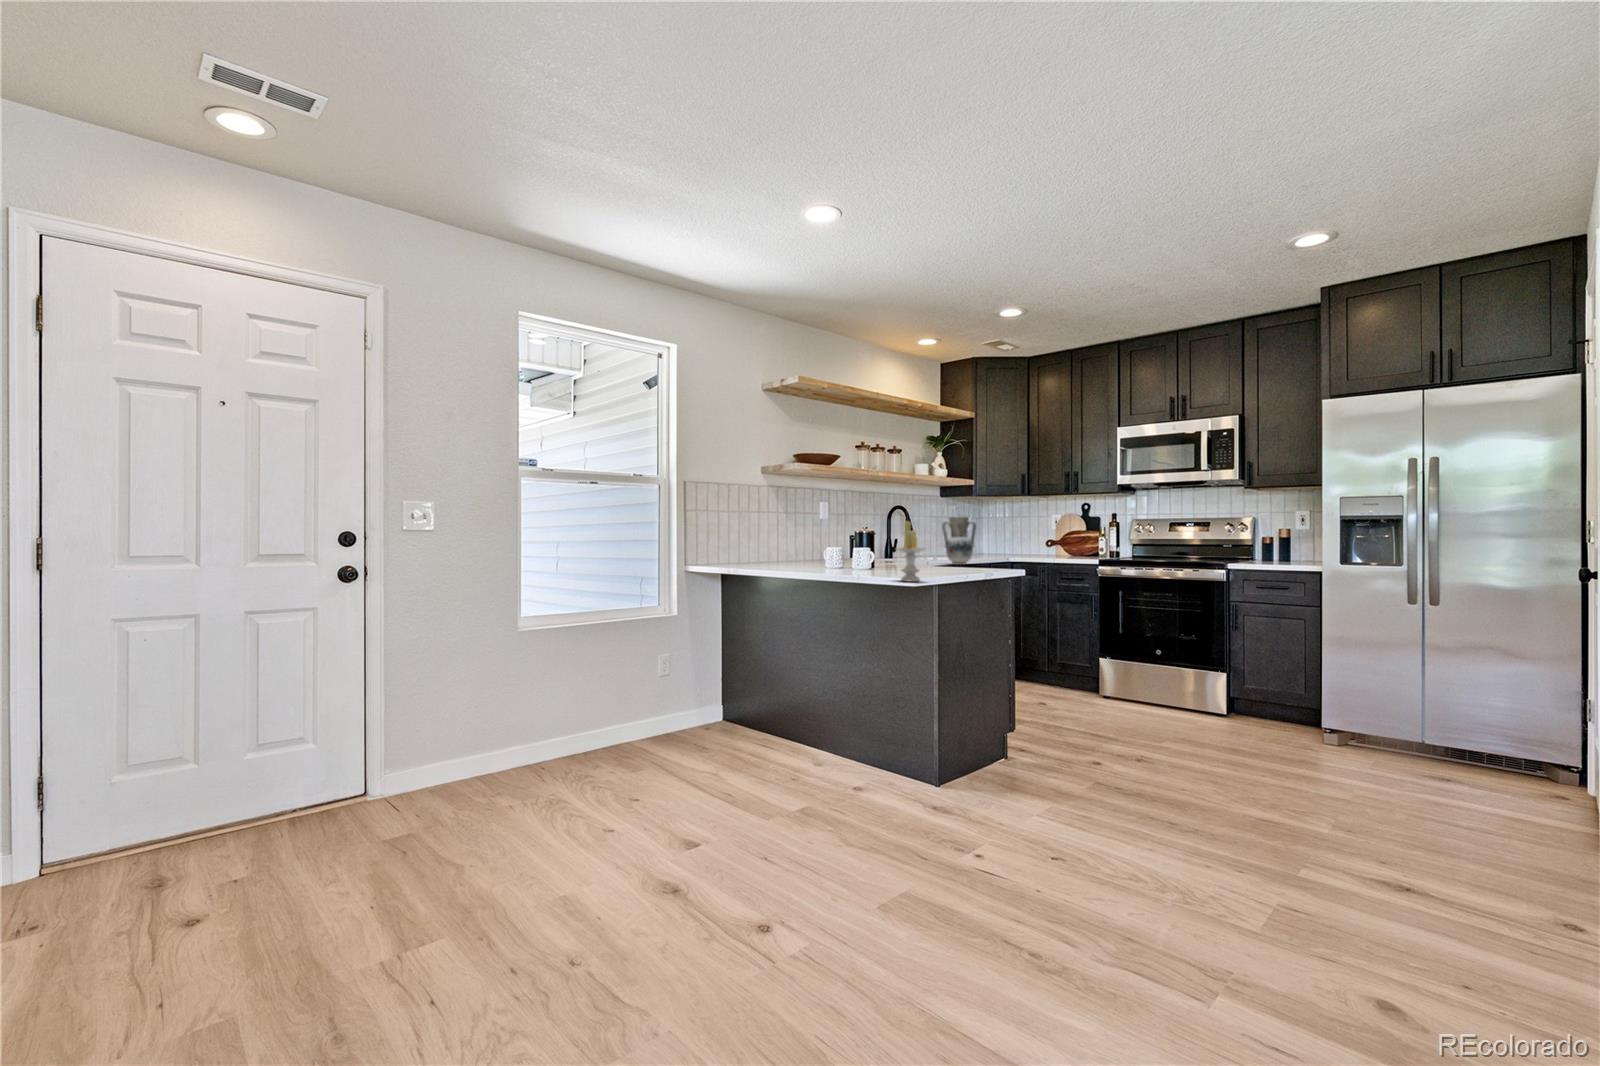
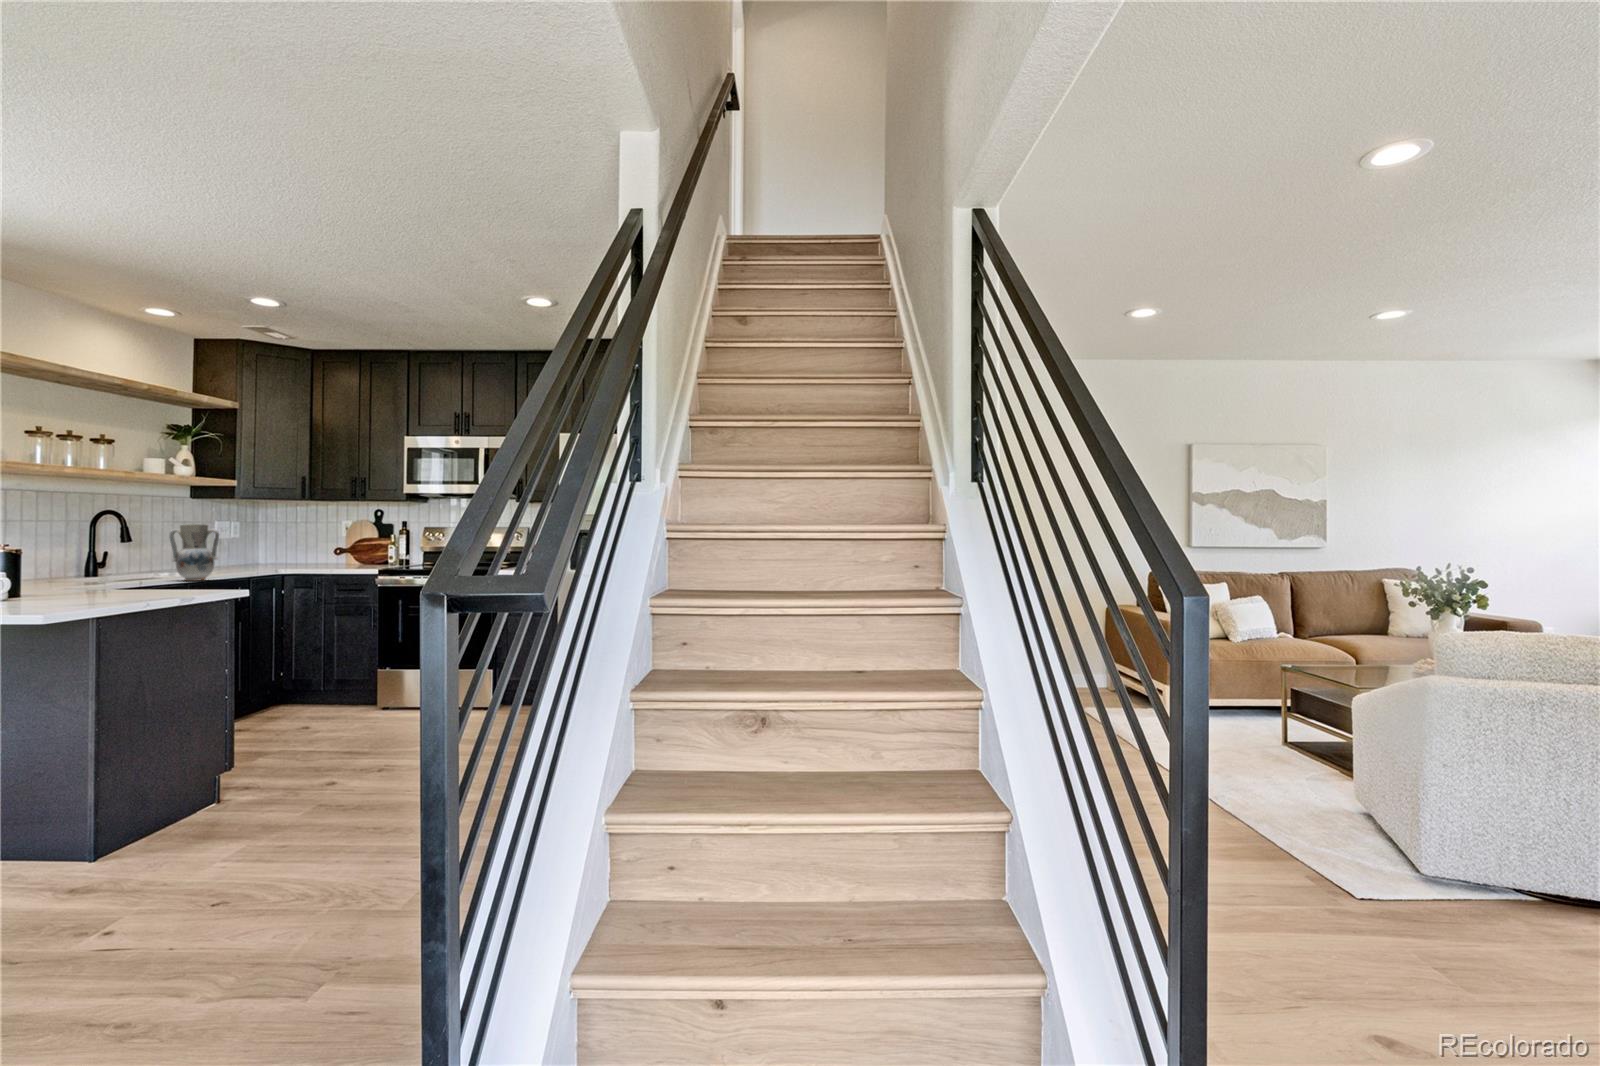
candle: present [896,521,925,582] -> none [30,533,80,606]

